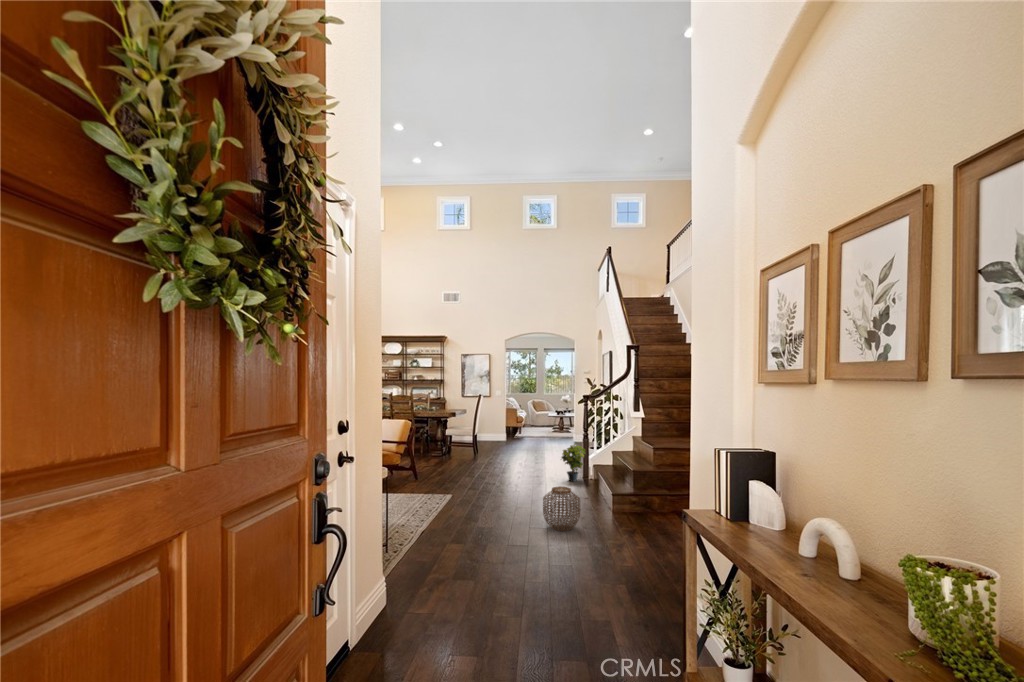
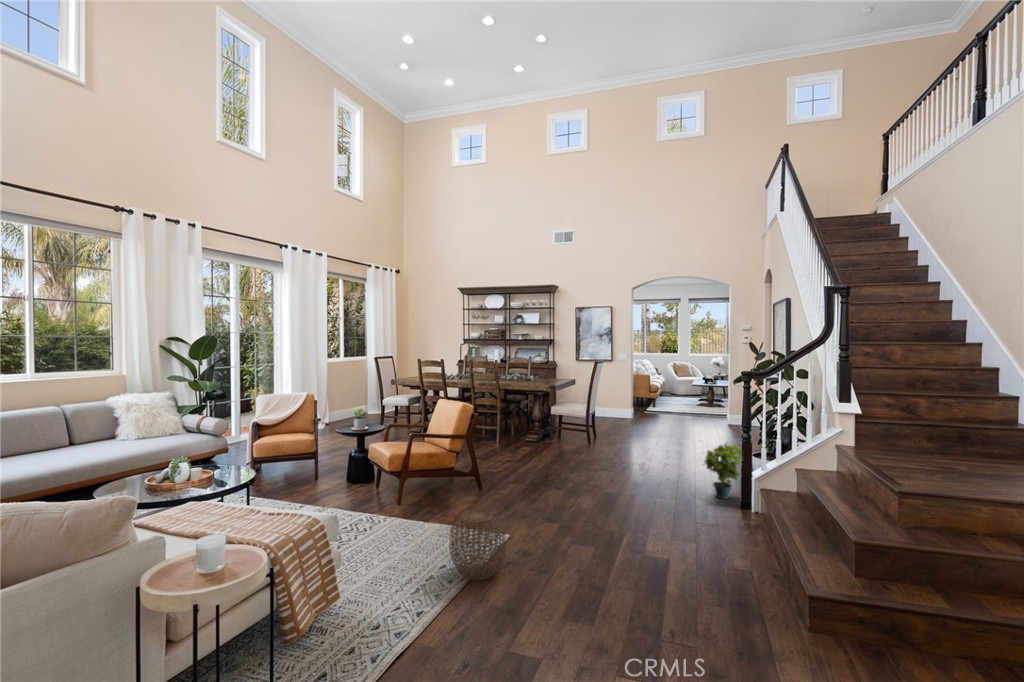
woven basket: present [543,486,580,531] -> present [450,510,506,580]

